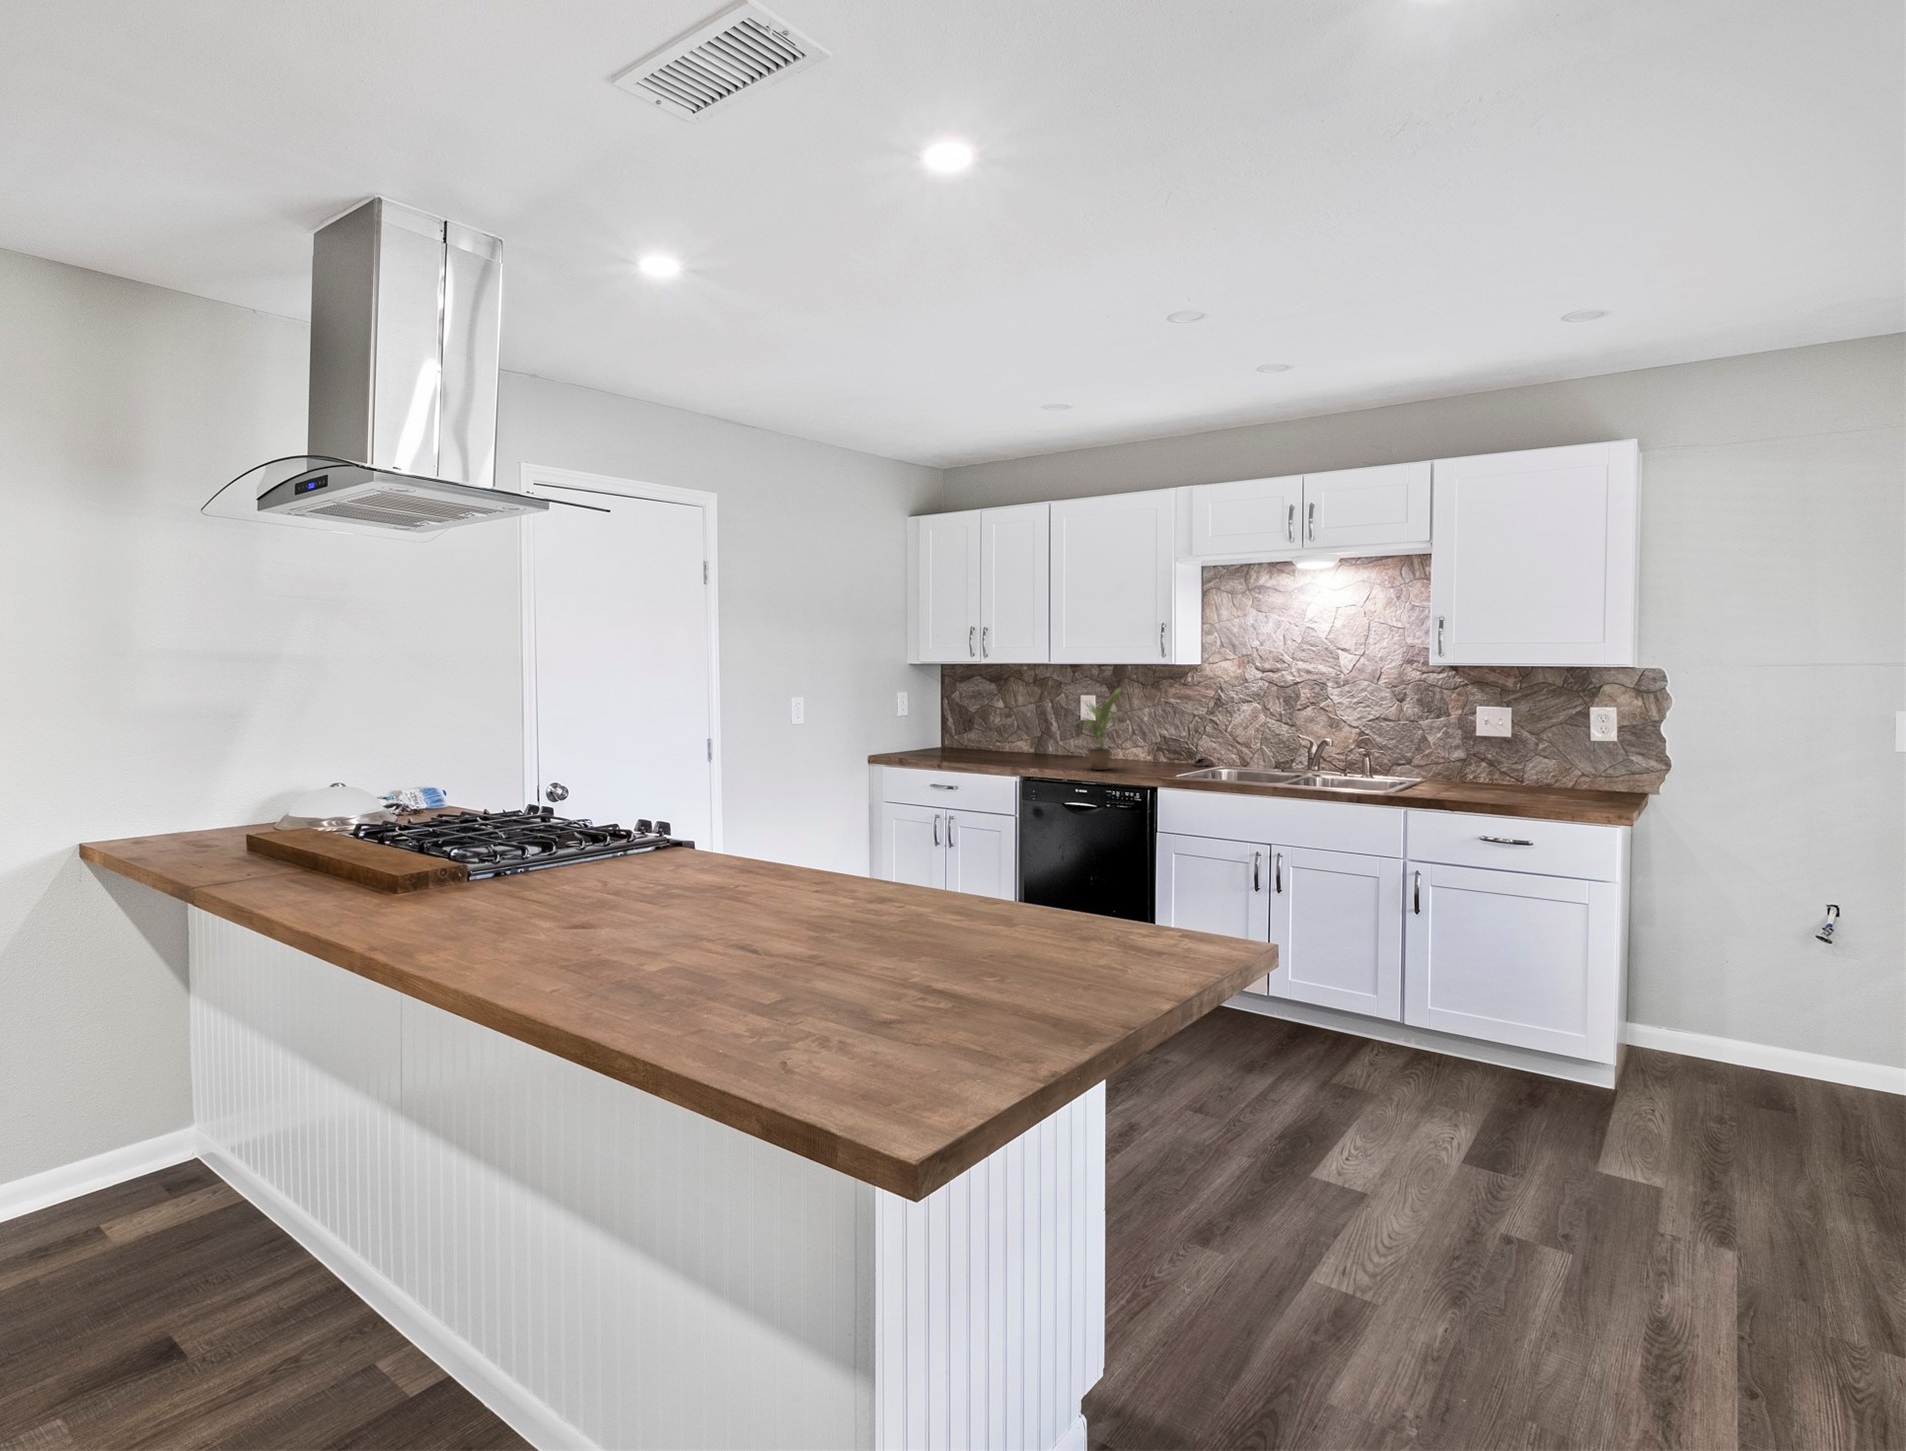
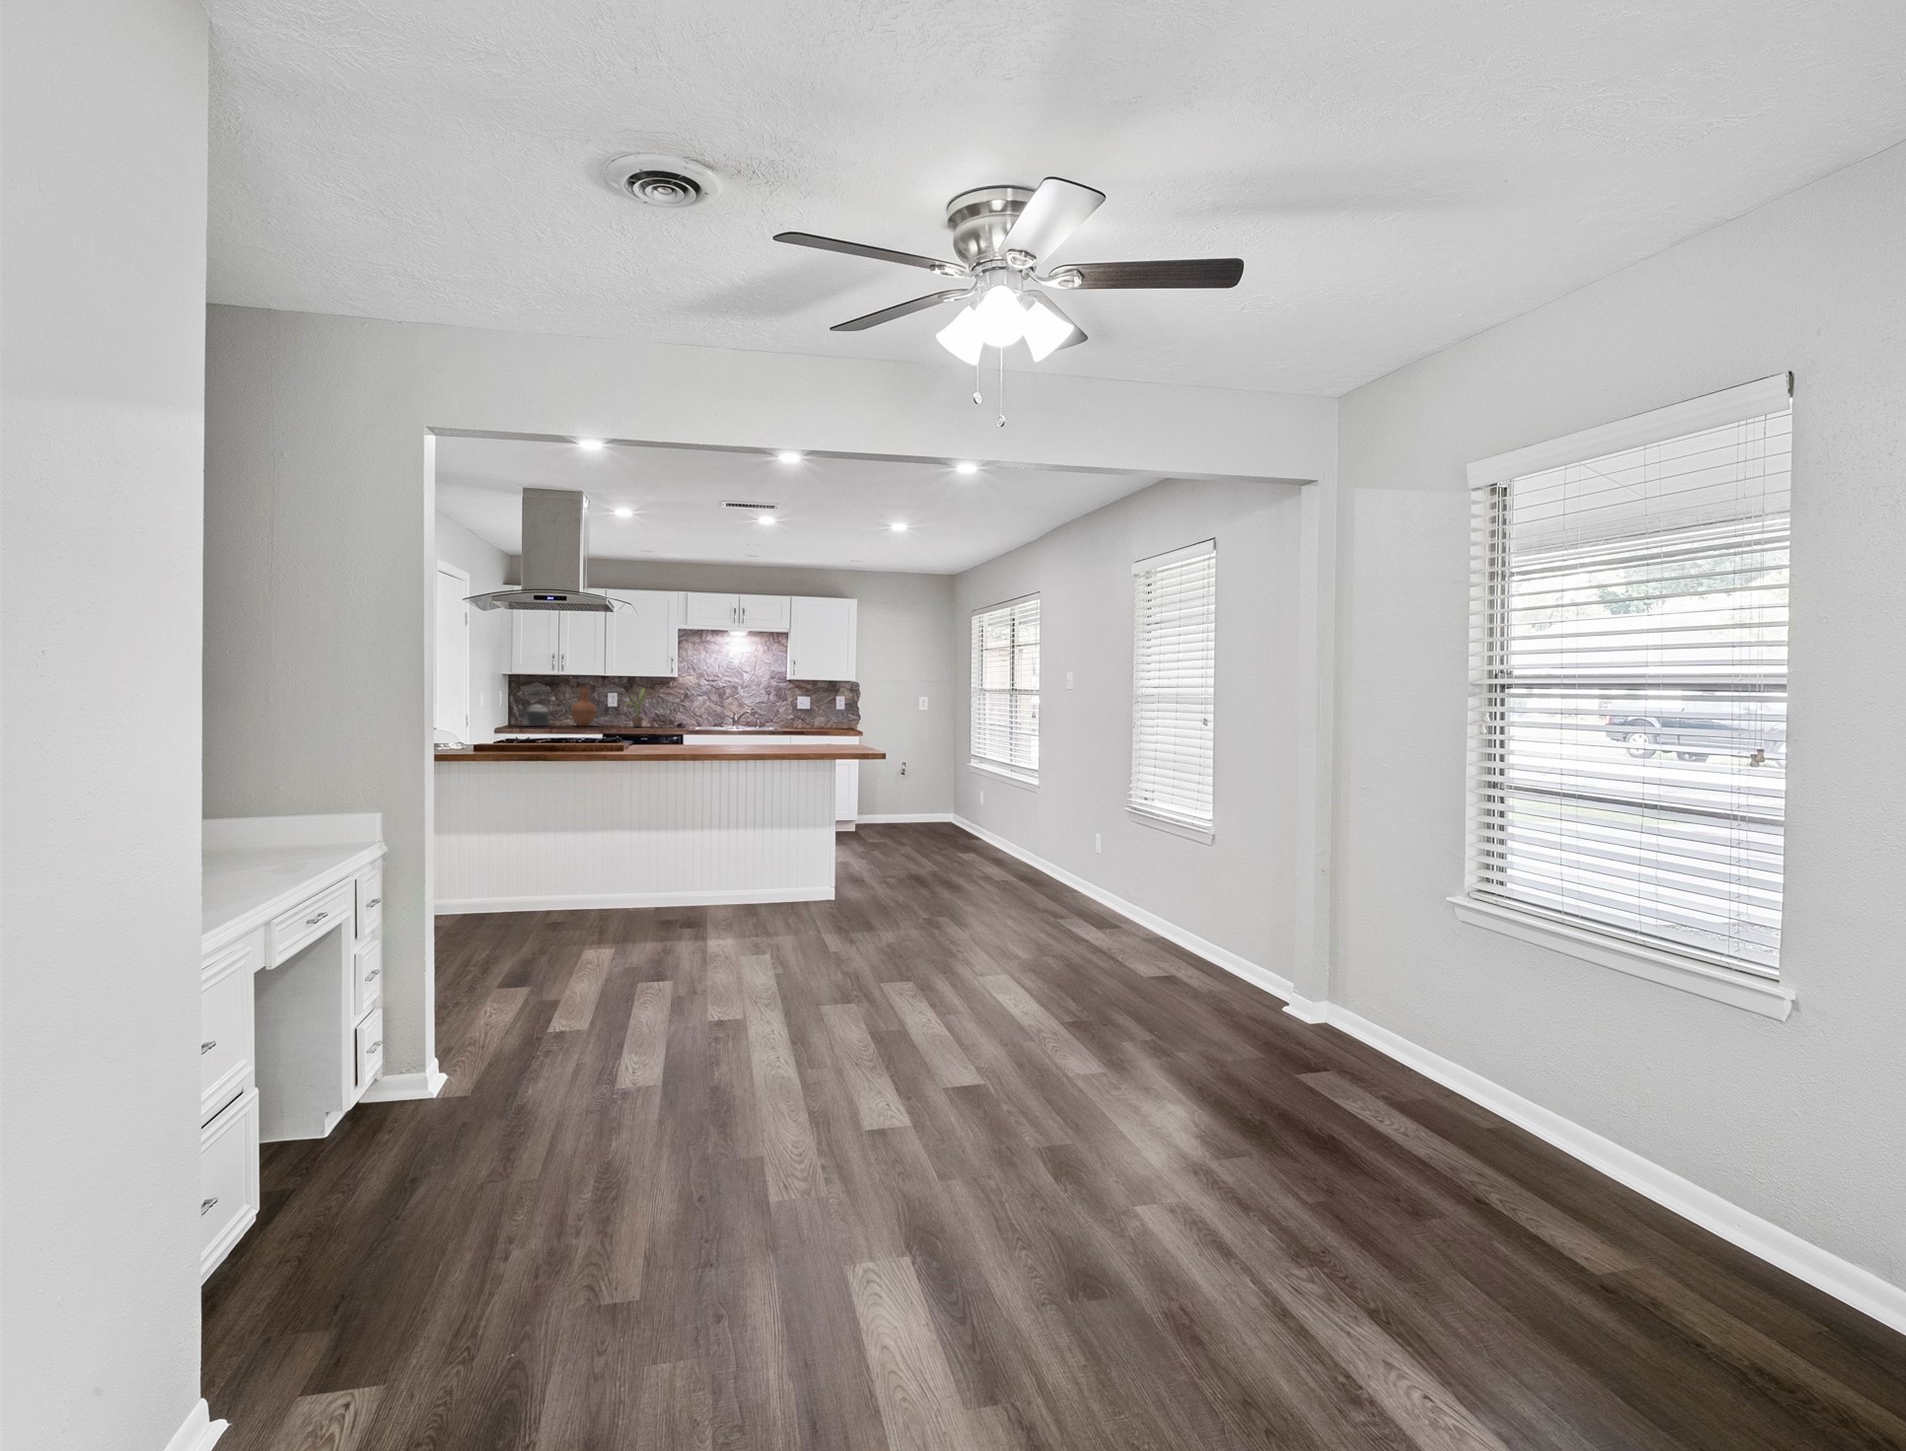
vase: none [1002,686,1046,761] -> present [571,687,597,726]
kettle: none [924,695,981,757] -> present [519,694,550,726]

